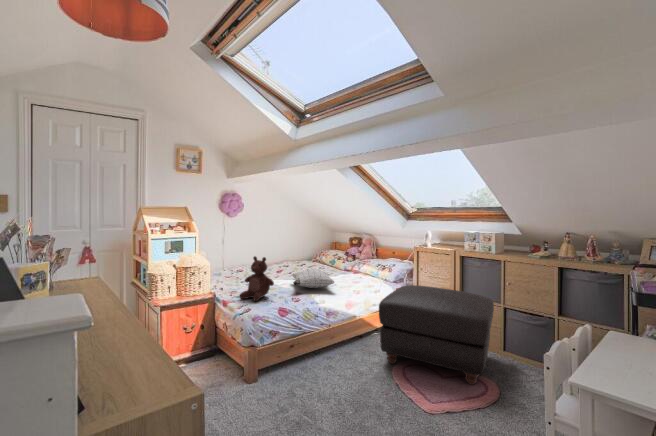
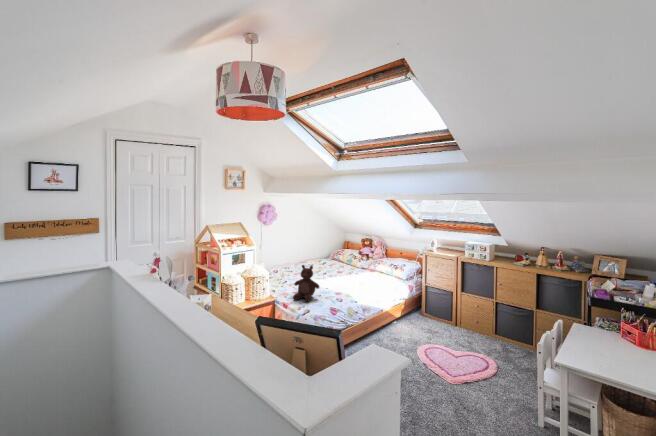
pillow: present [292,269,335,288] -> none [325,272,364,288]
ottoman: present [379,285,494,385] -> none [404,285,489,361]

